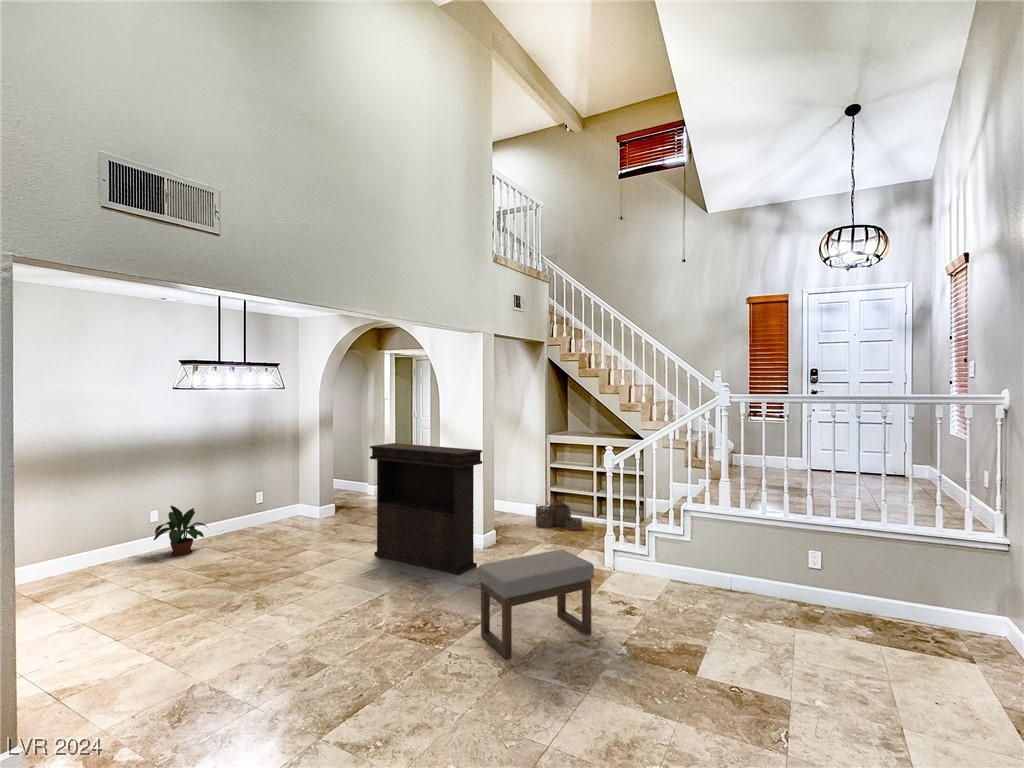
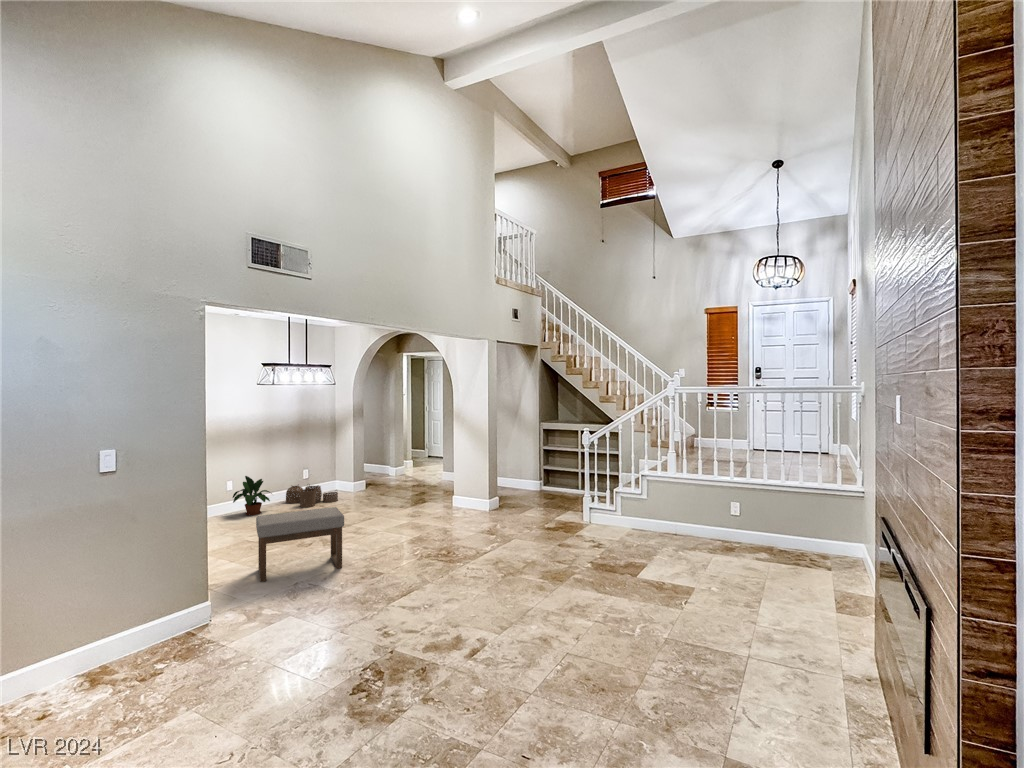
console table: present [370,443,482,575] -> none [401,427,488,526]
woven basket: present [536,500,582,531] -> present [286,485,338,507]
ottoman: present [478,550,594,659] -> present [256,507,344,582]

